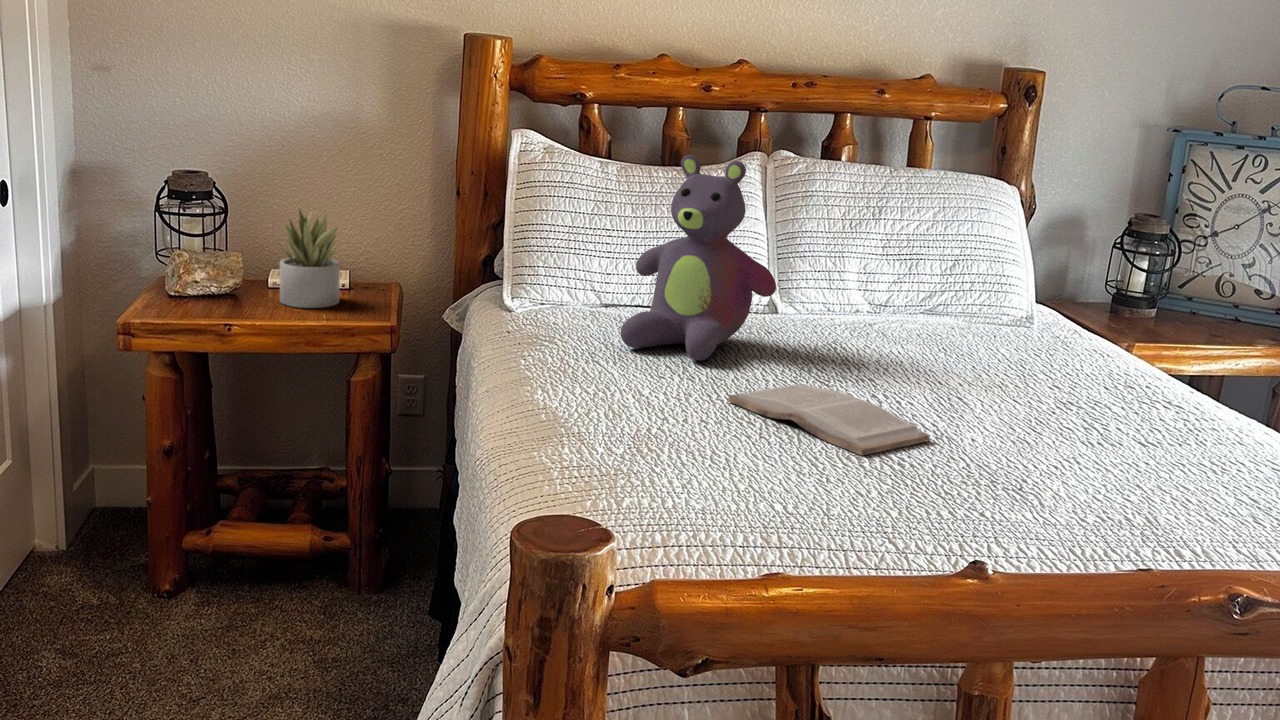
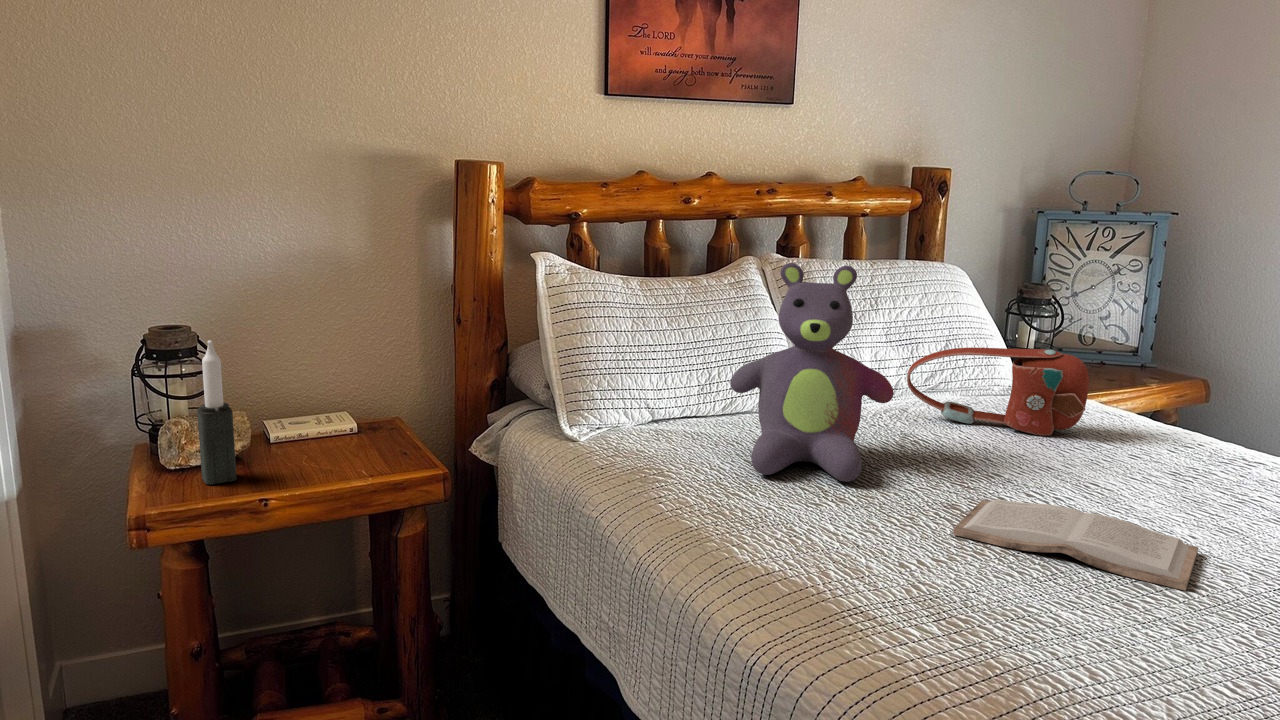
candle: none [193,185,220,307] -> present [197,340,237,485]
succulent plant: present [280,209,340,308] -> none [291,354,369,467]
handbag: none [859,260,1028,358] -> present [907,348,1089,436]

